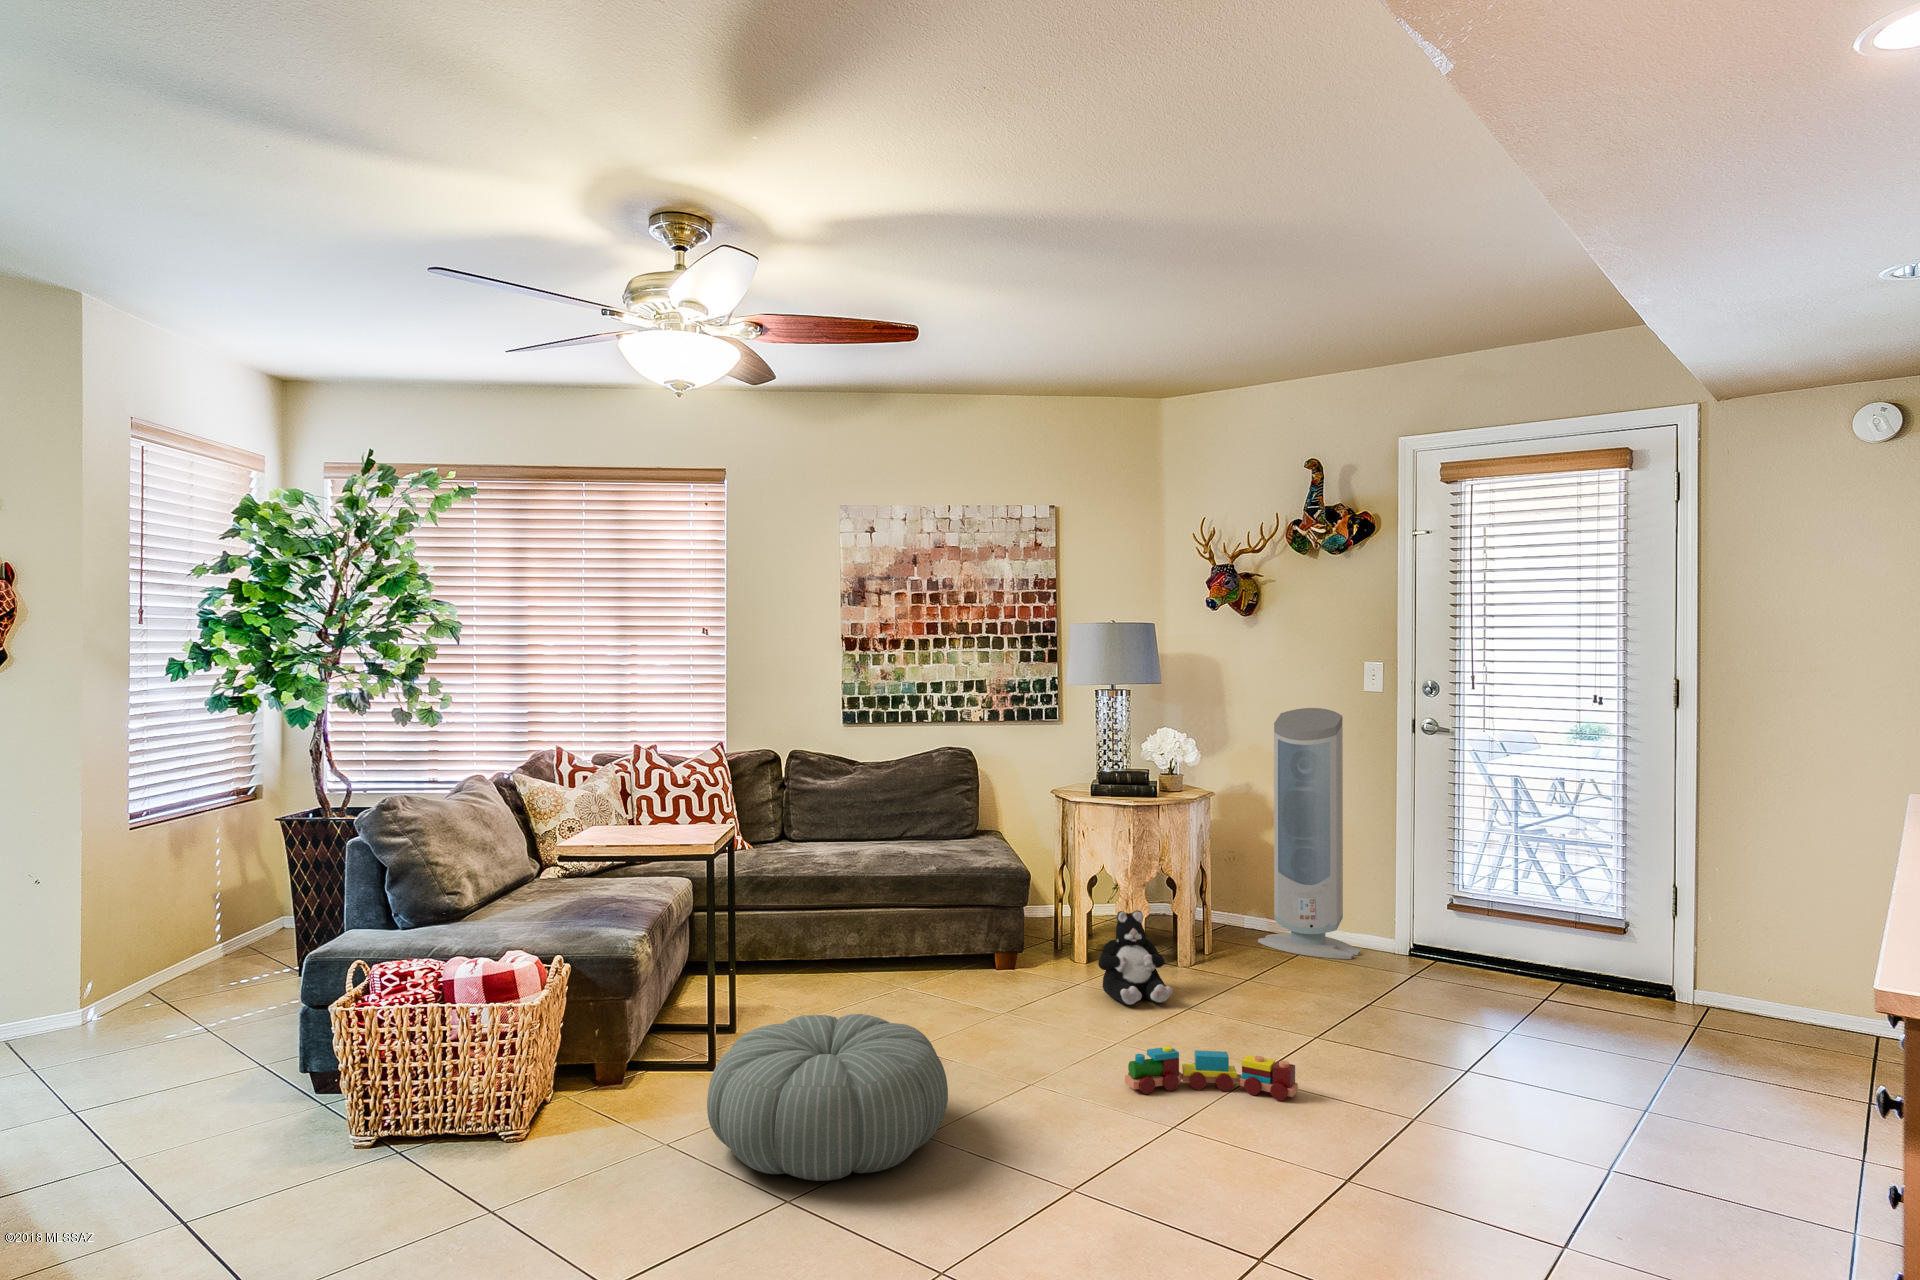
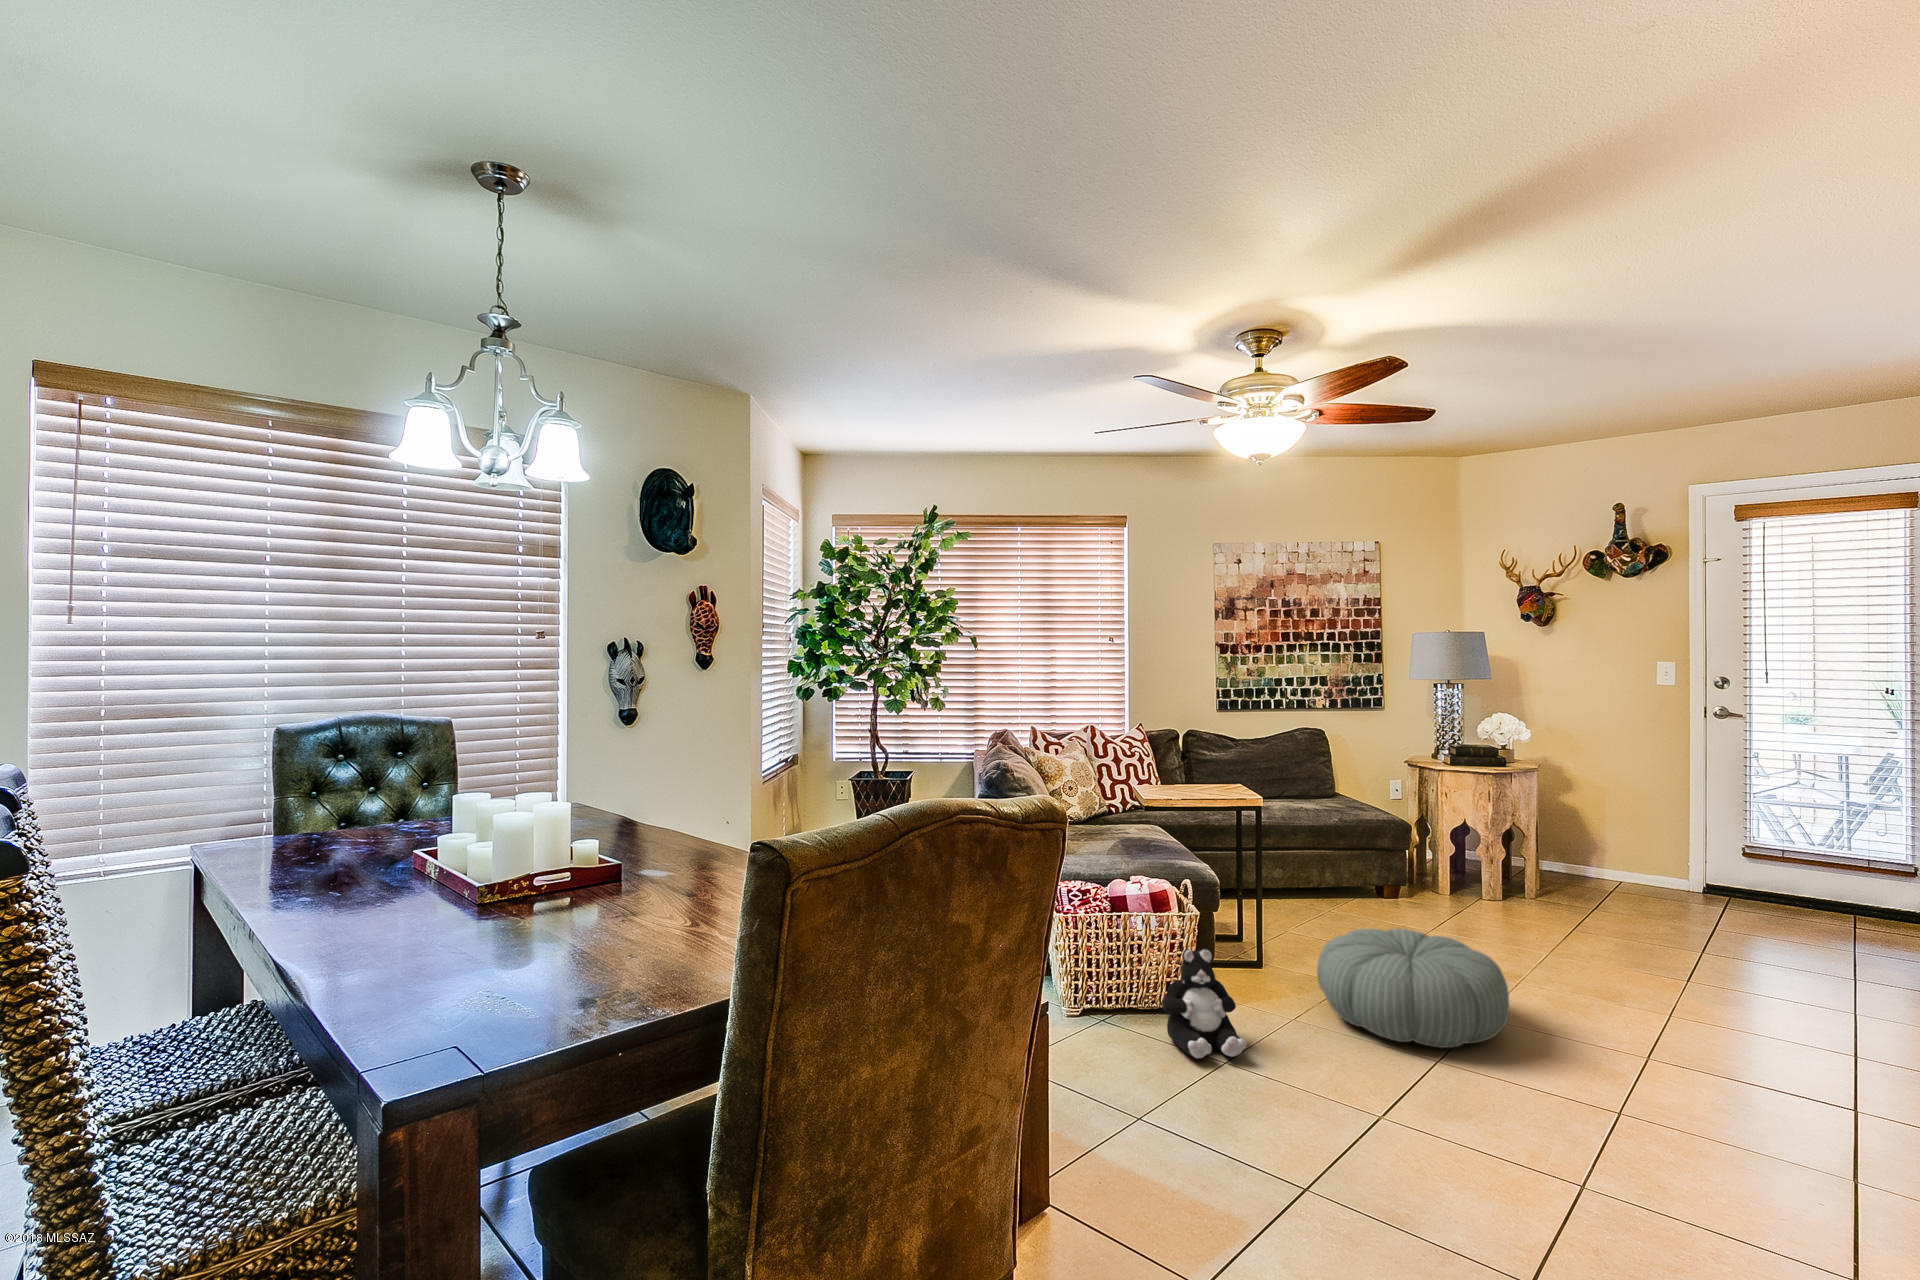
air purifier: present [1258,708,1360,959] -> none [1566,698,1661,894]
plush toy: present [1098,910,1173,1005] -> present [1162,948,1247,1058]
toy train: present [1125,1046,1298,1101] -> none [1590,958,1736,1001]

